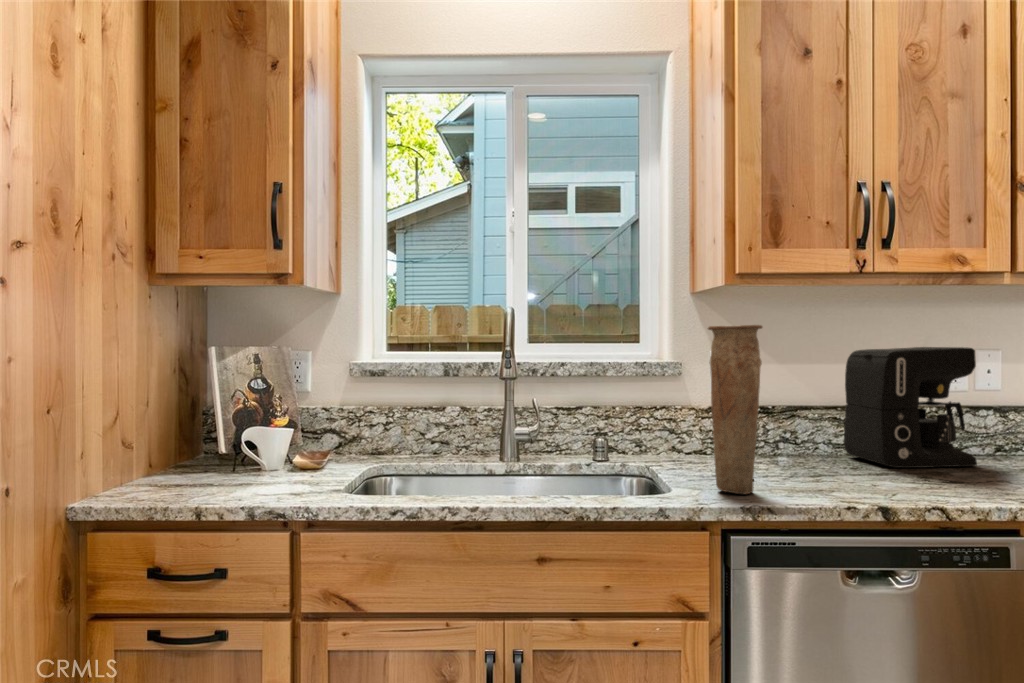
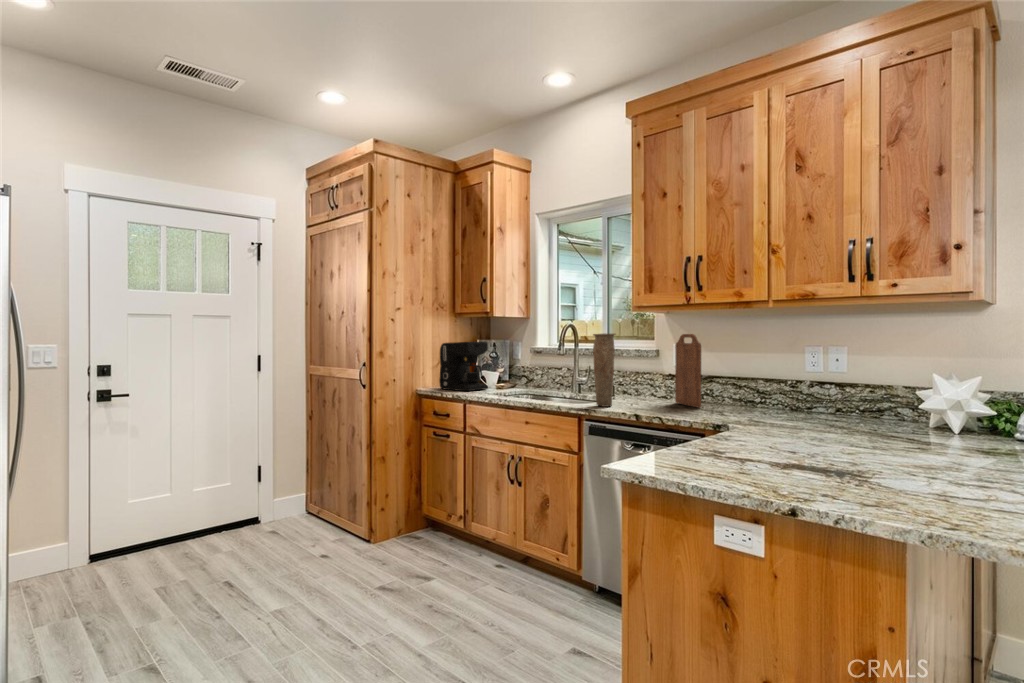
cutting board: none [765,328,852,470] -> present [675,334,701,408]
coffee maker: present [844,347,977,468] -> present [439,342,488,391]

